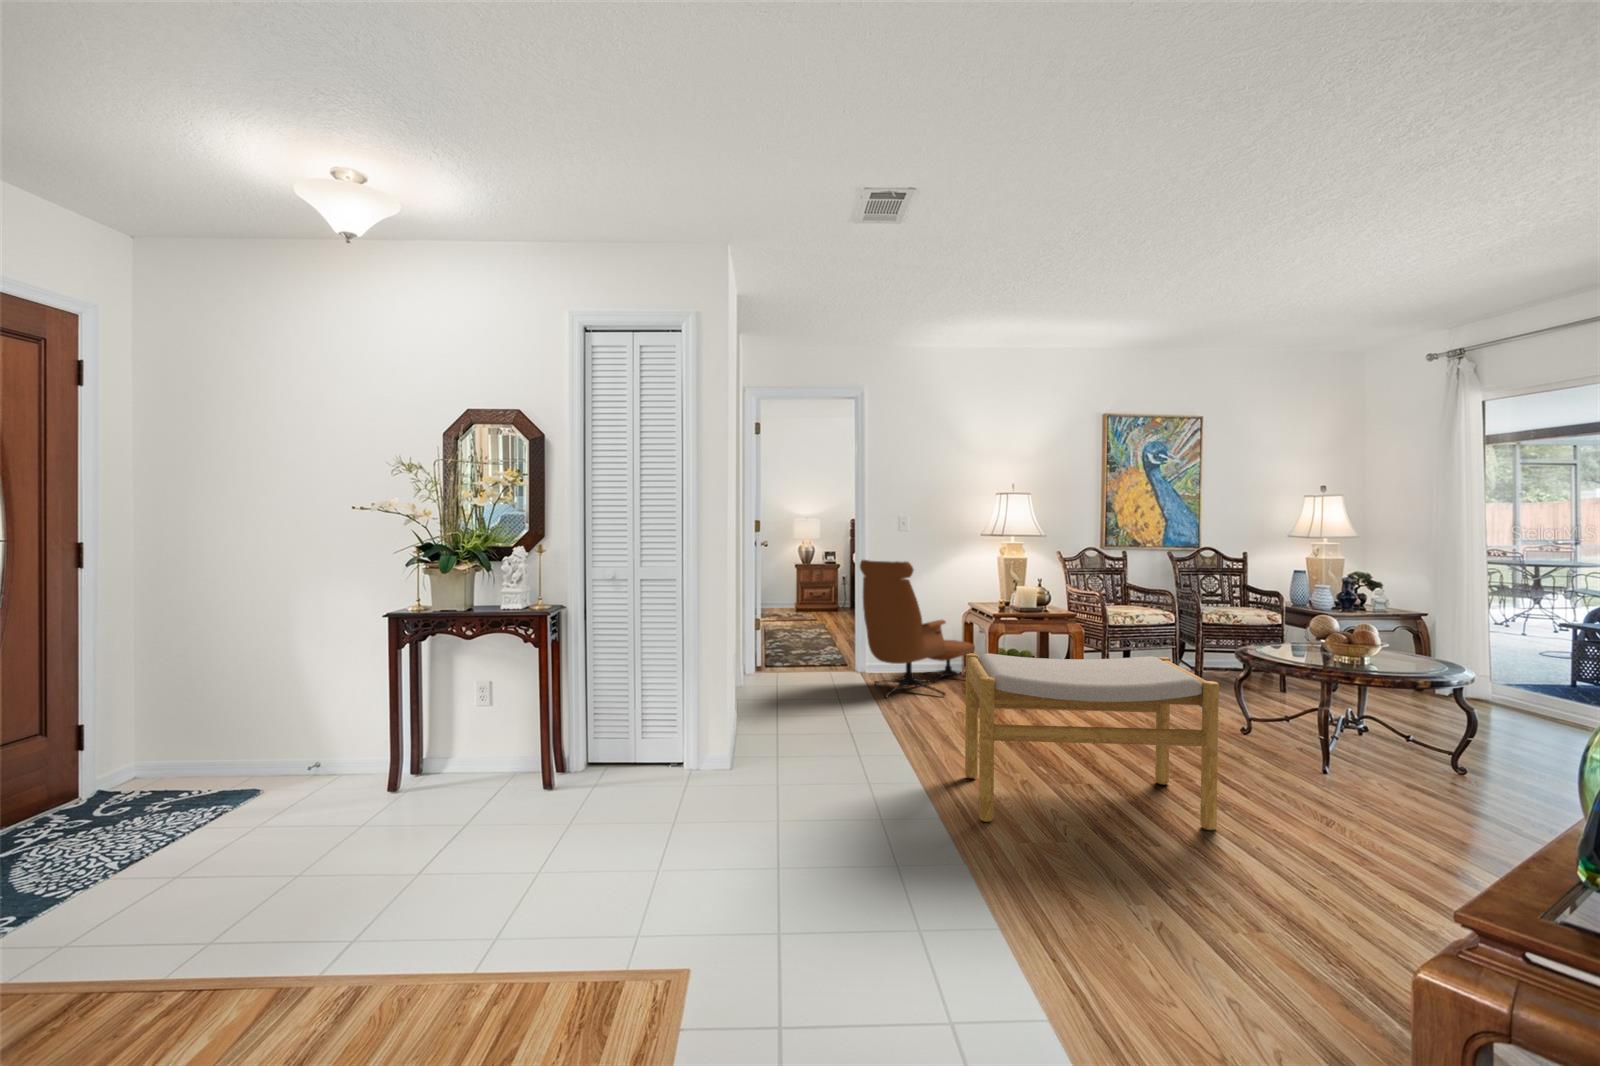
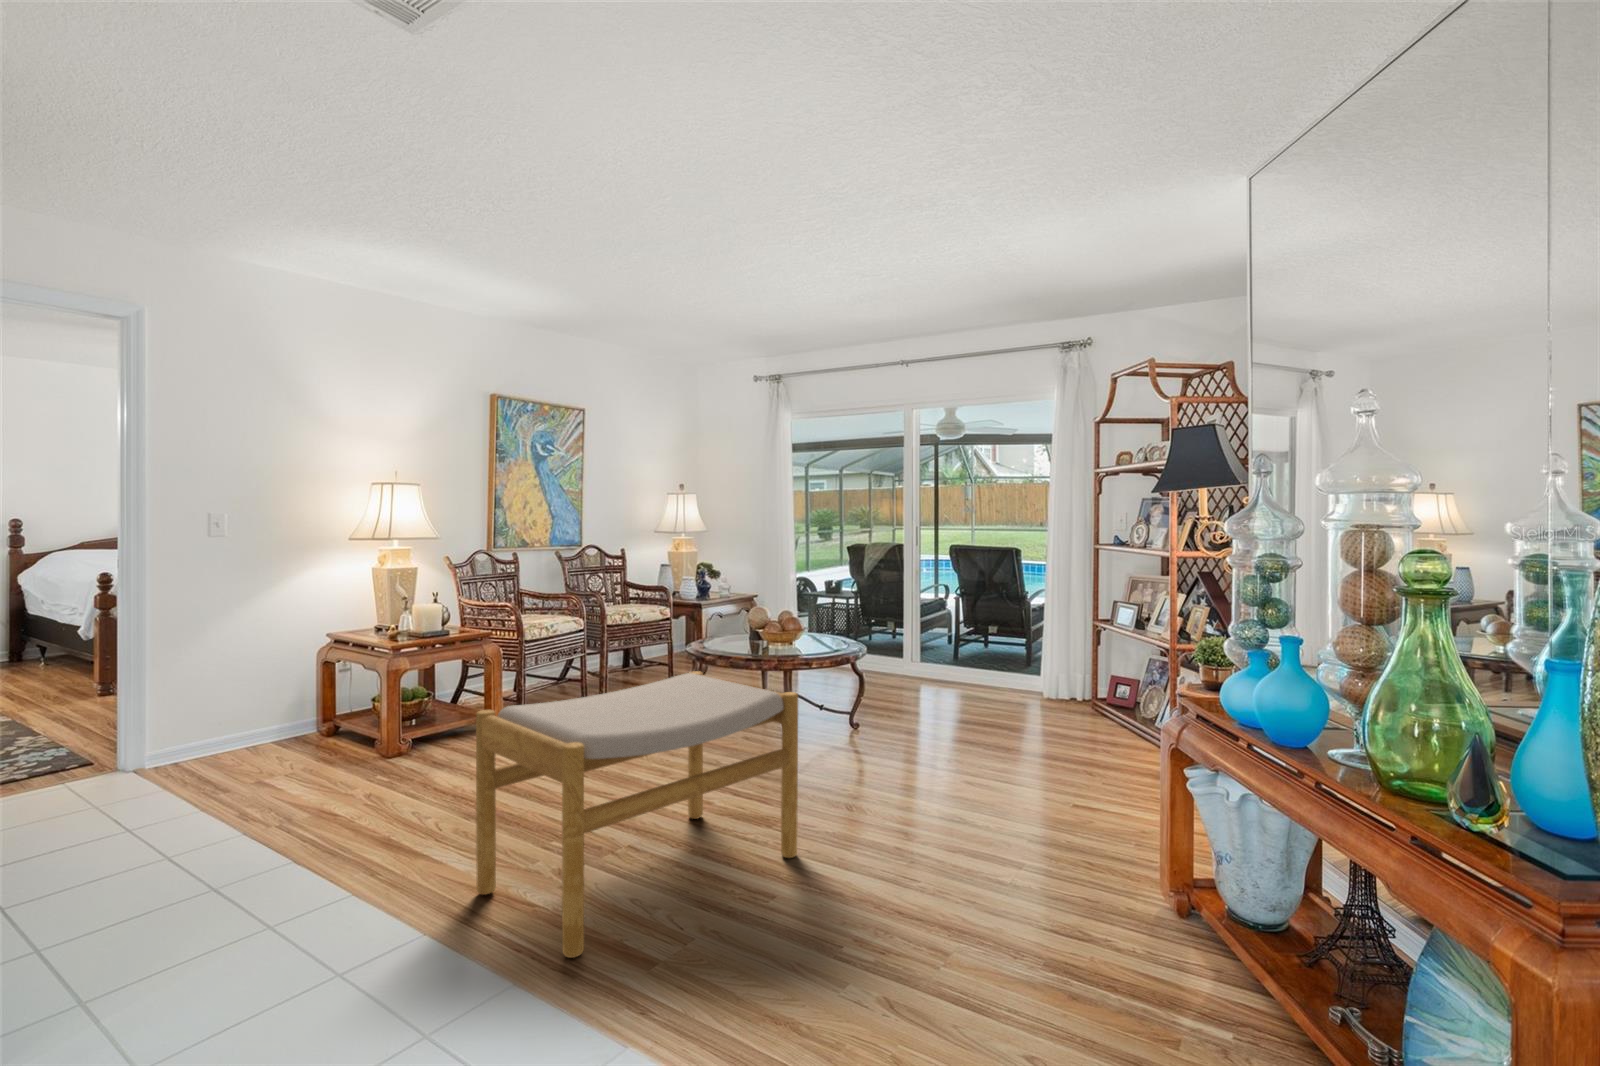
lounge chair: present [860,560,975,697] -> none [161,581,345,801]

